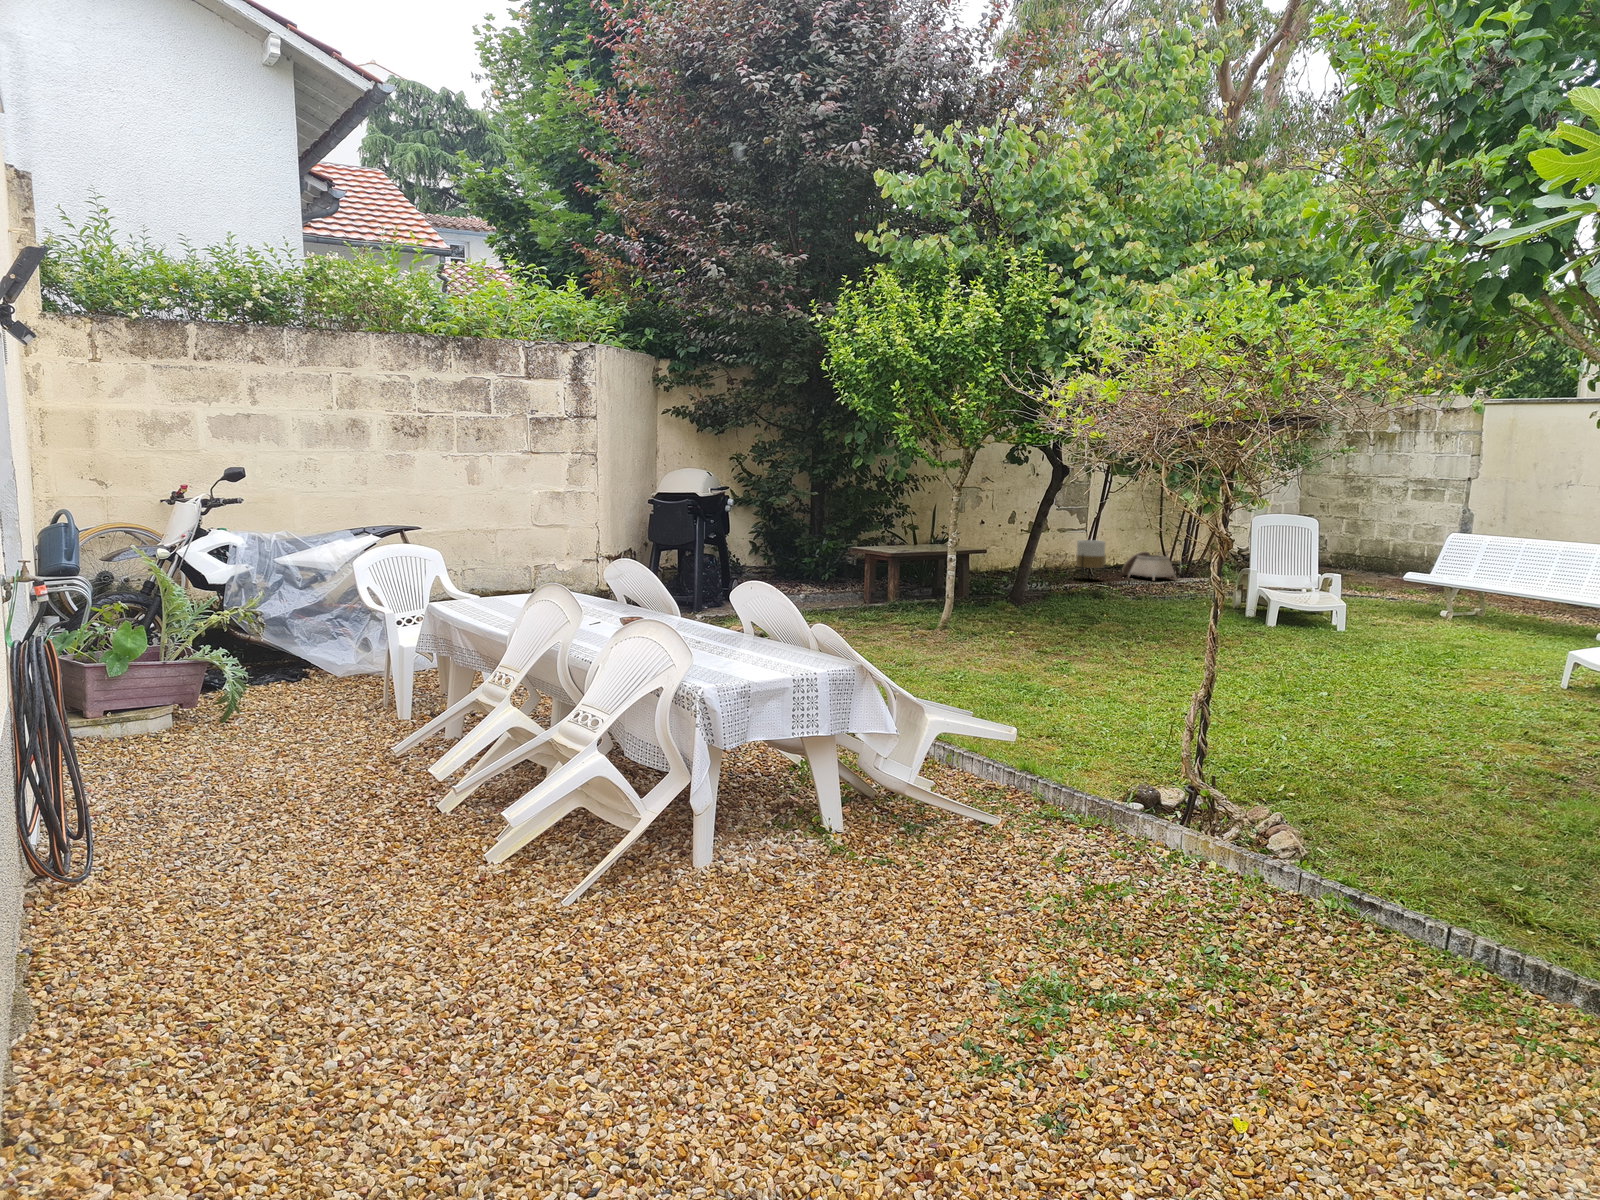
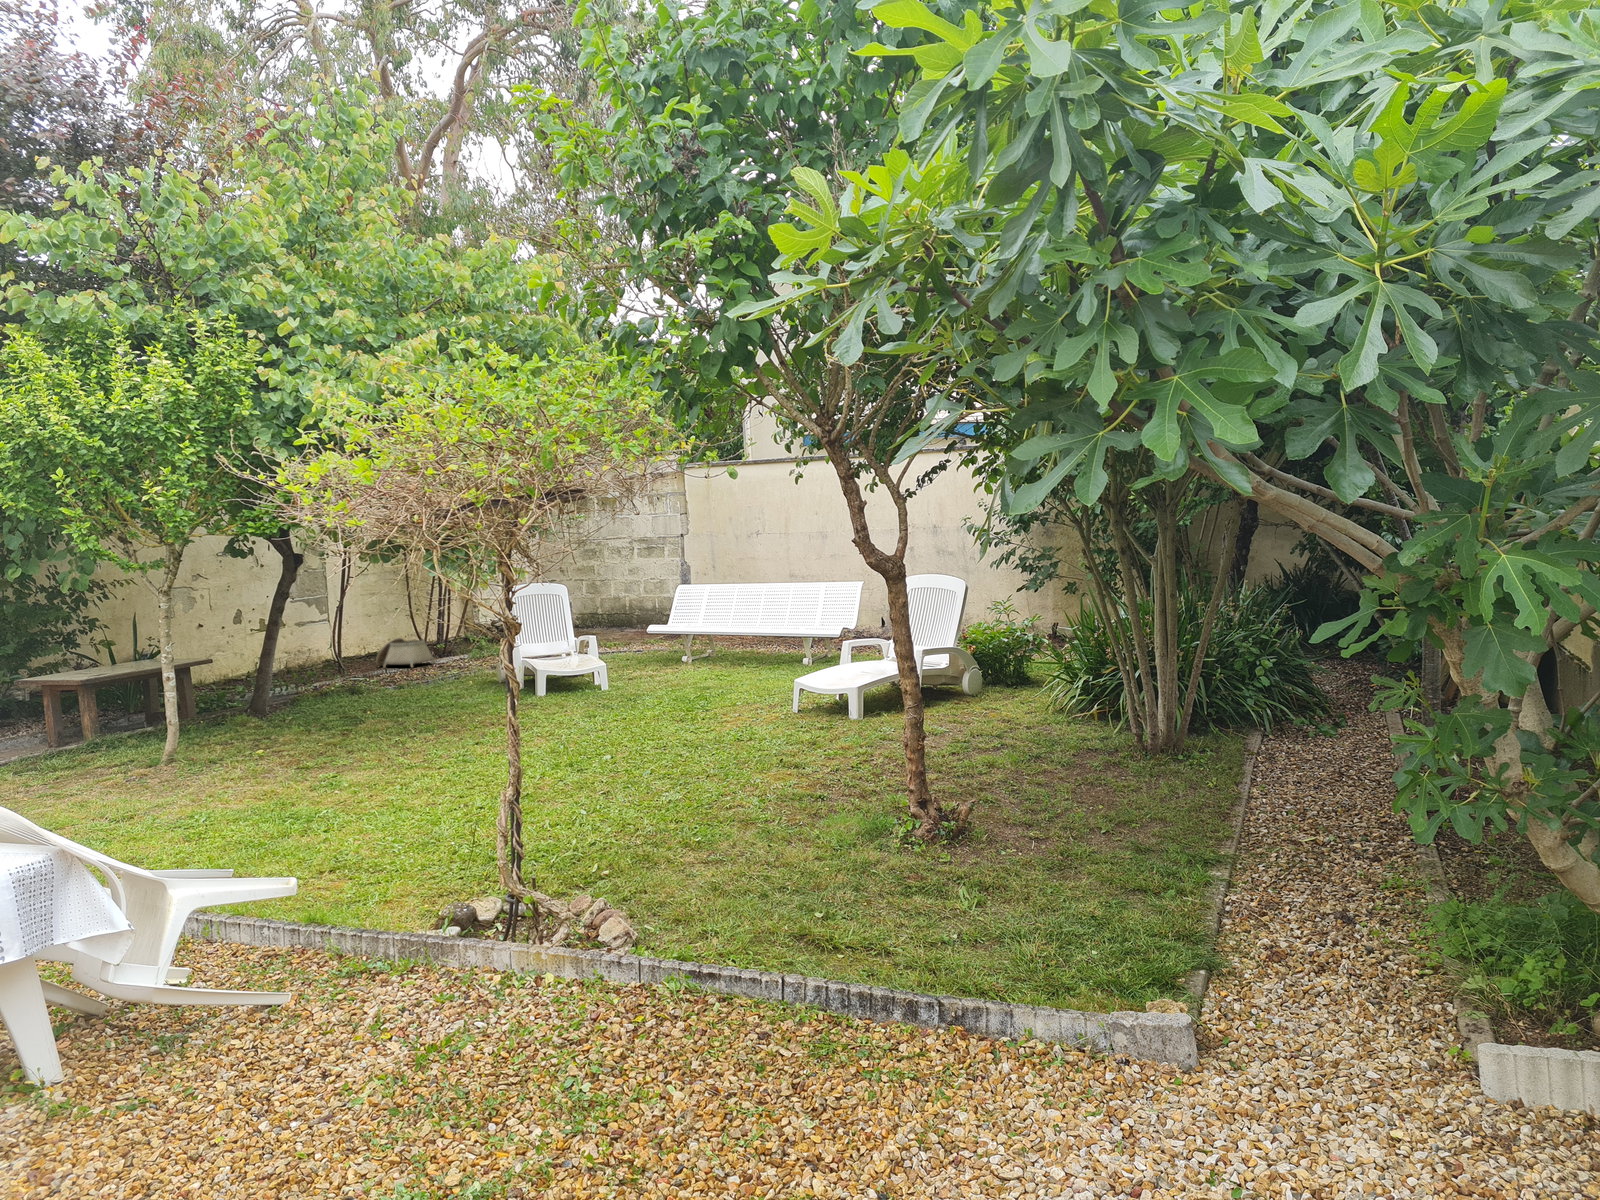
planter: present [1076,540,1106,578] -> none [321,633,359,680]

